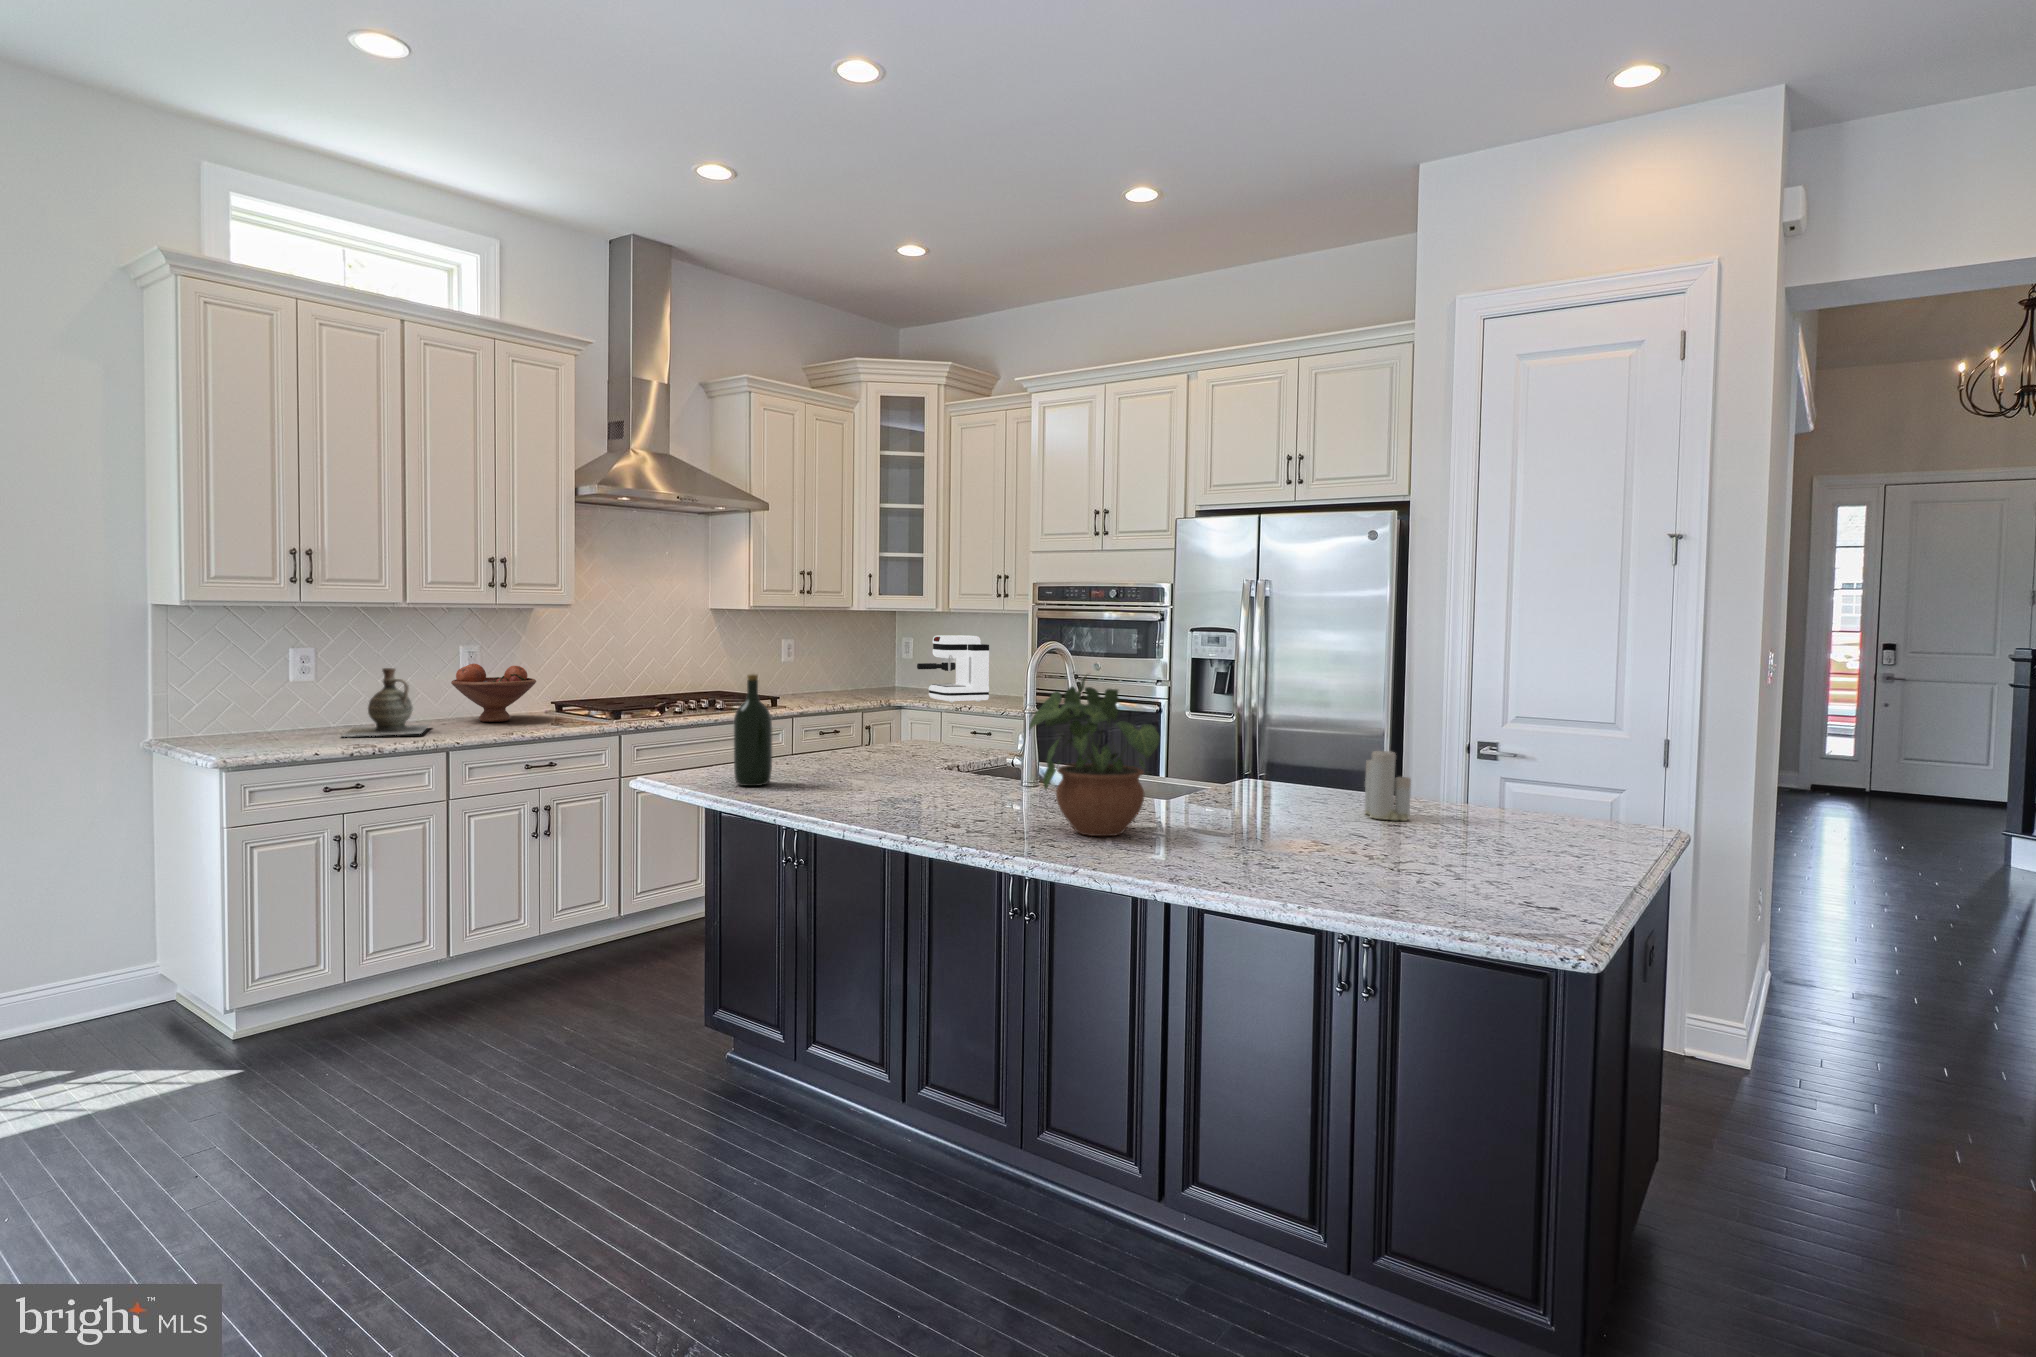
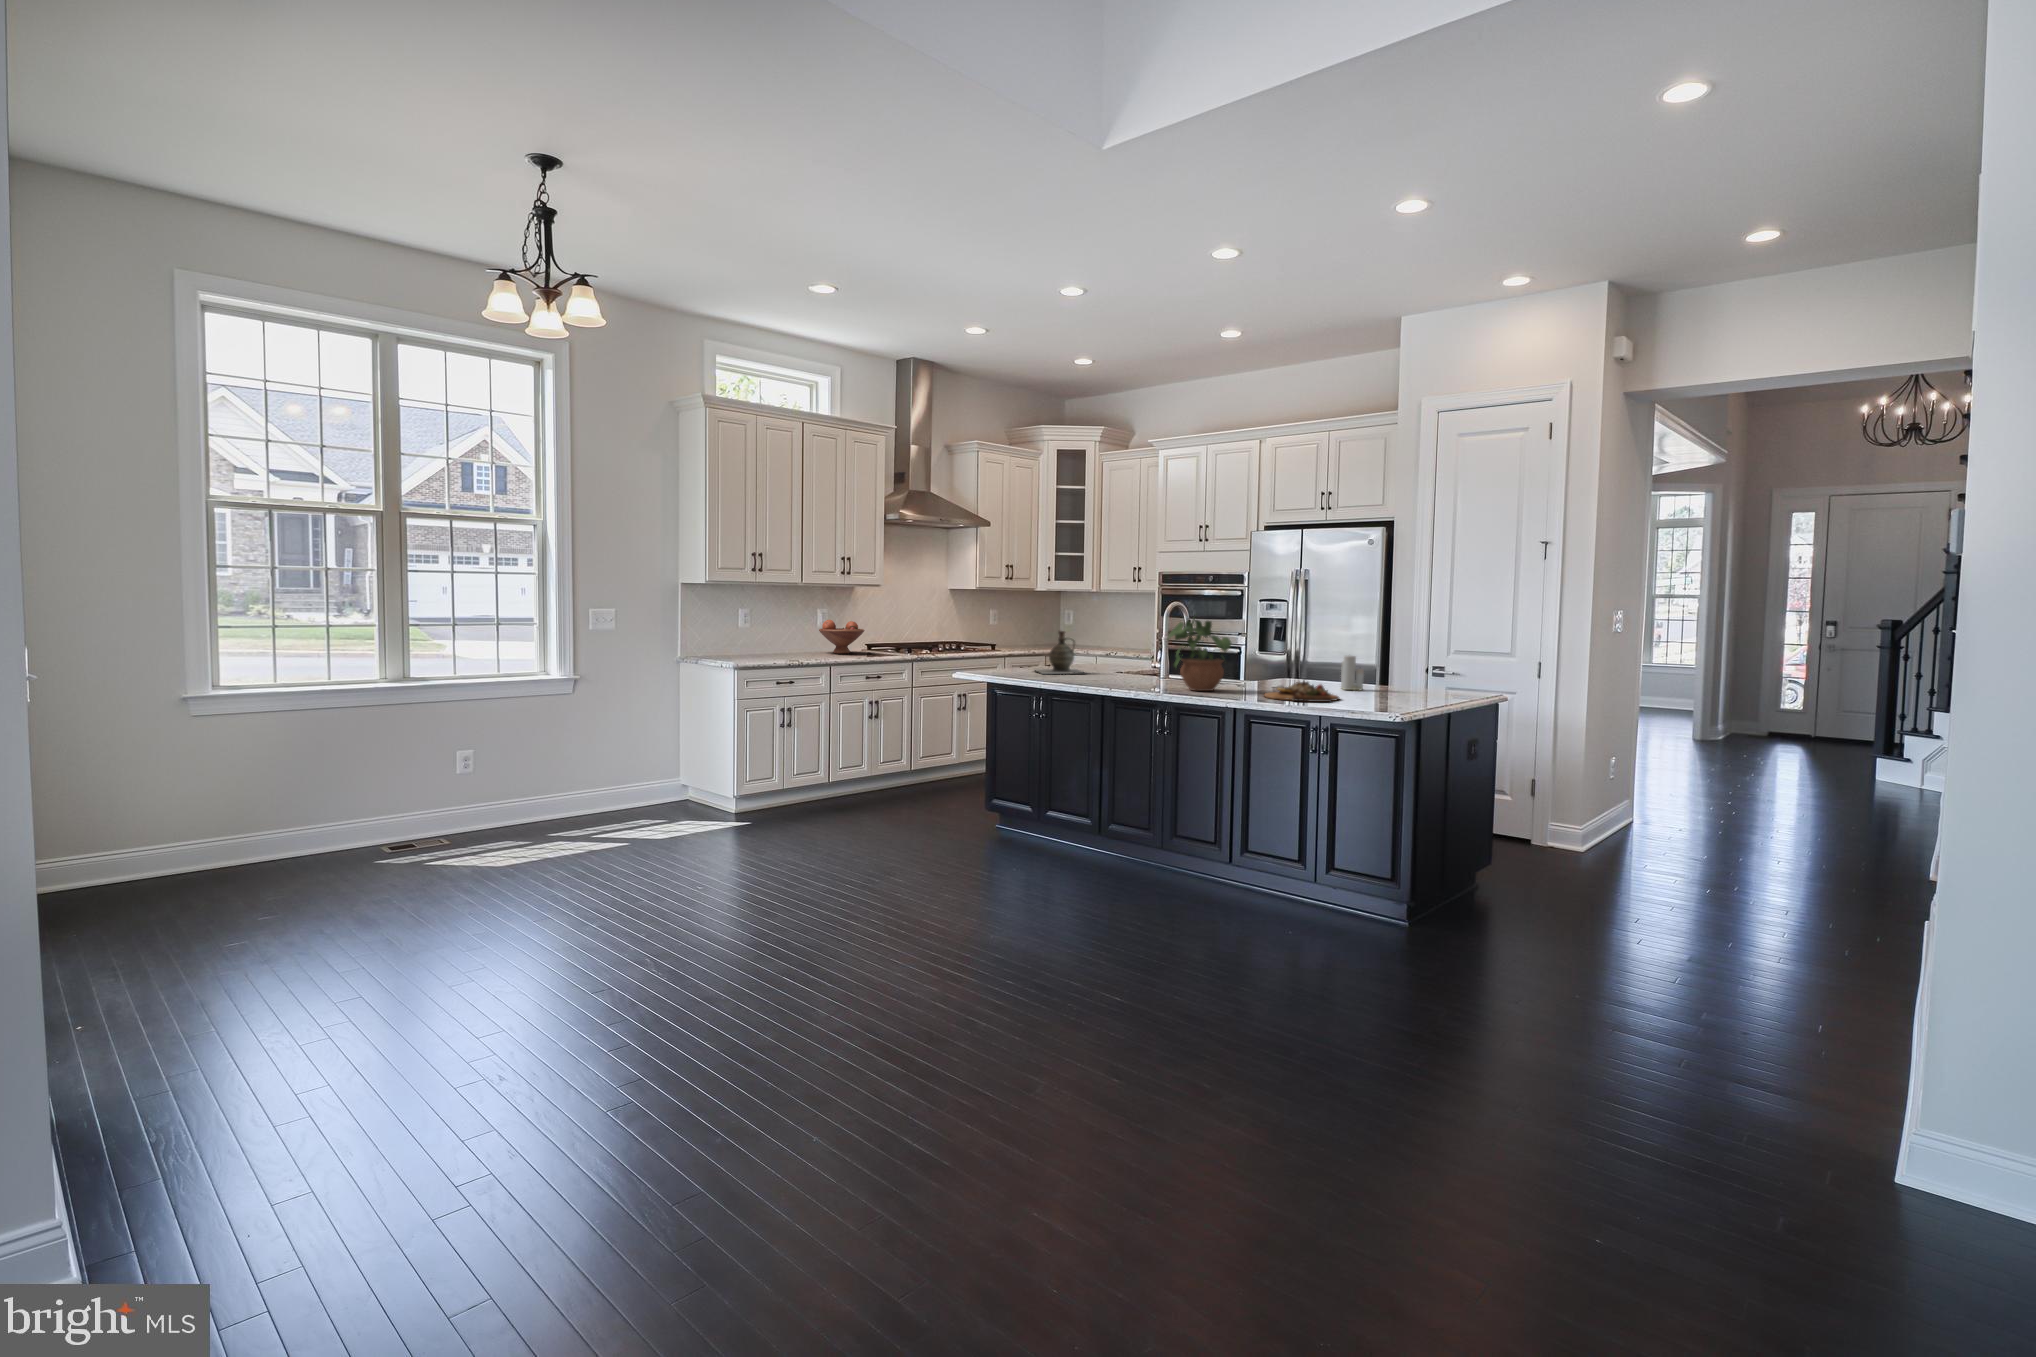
coffee maker: present [917,635,989,703] -> none [1081,608,1129,651]
ceramic jug: present [342,668,429,737] -> present [1035,631,1083,674]
wine bottle: present [734,675,772,786] -> none [1008,618,1028,676]
cutting board: none [1230,822,1393,880] -> present [1265,682,1339,702]

